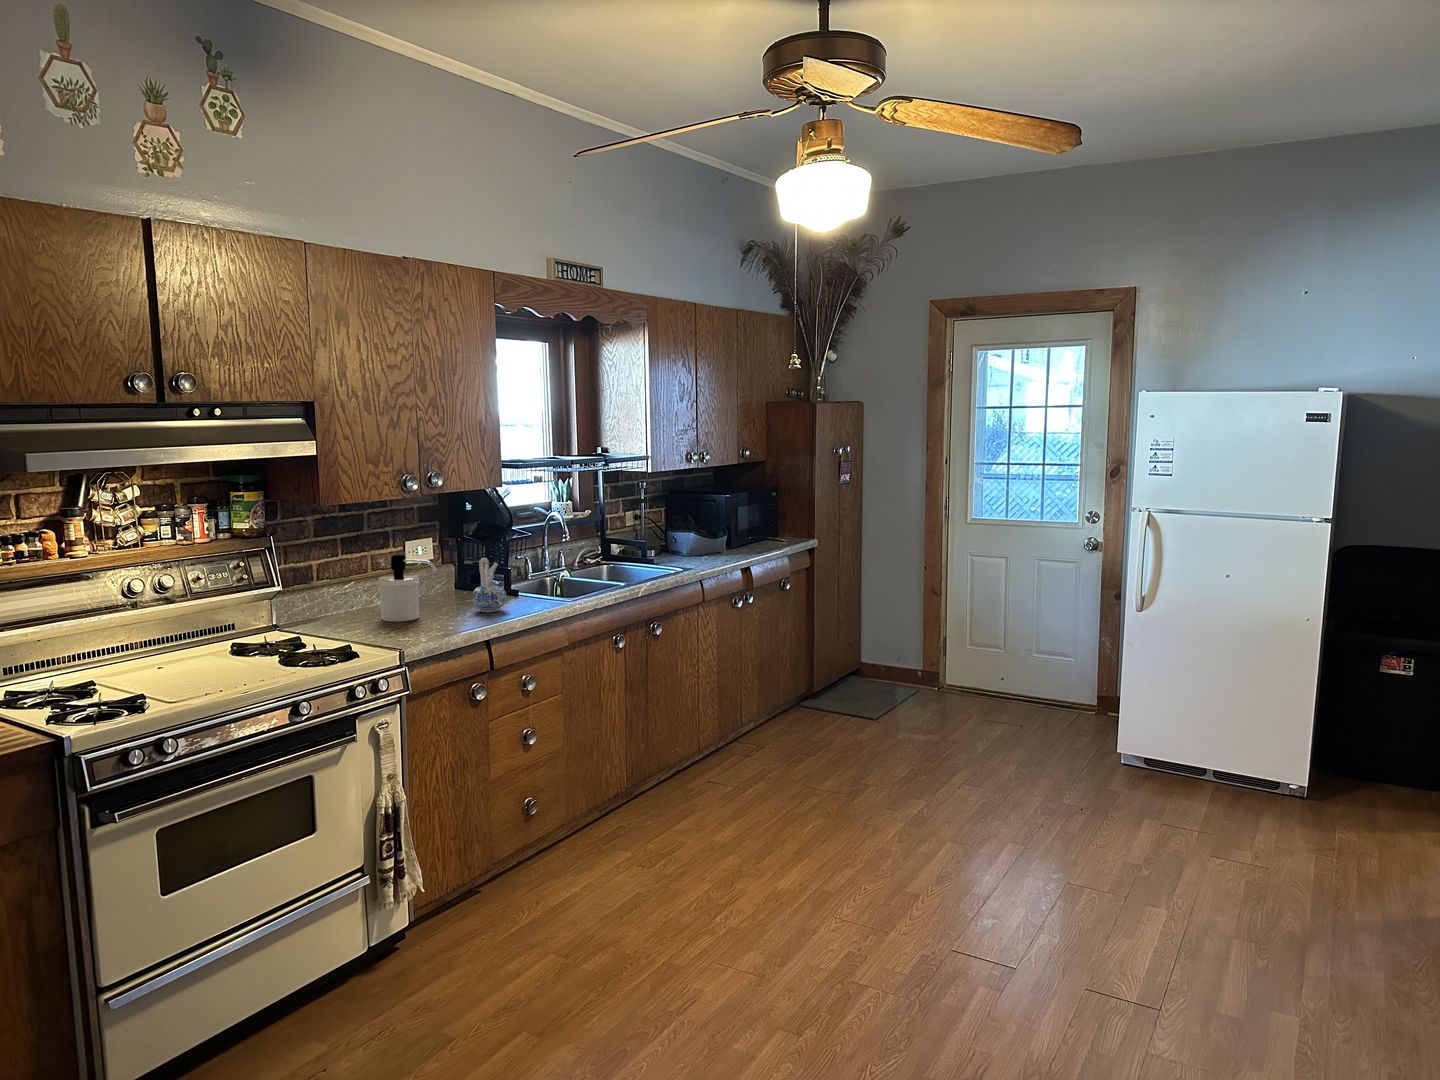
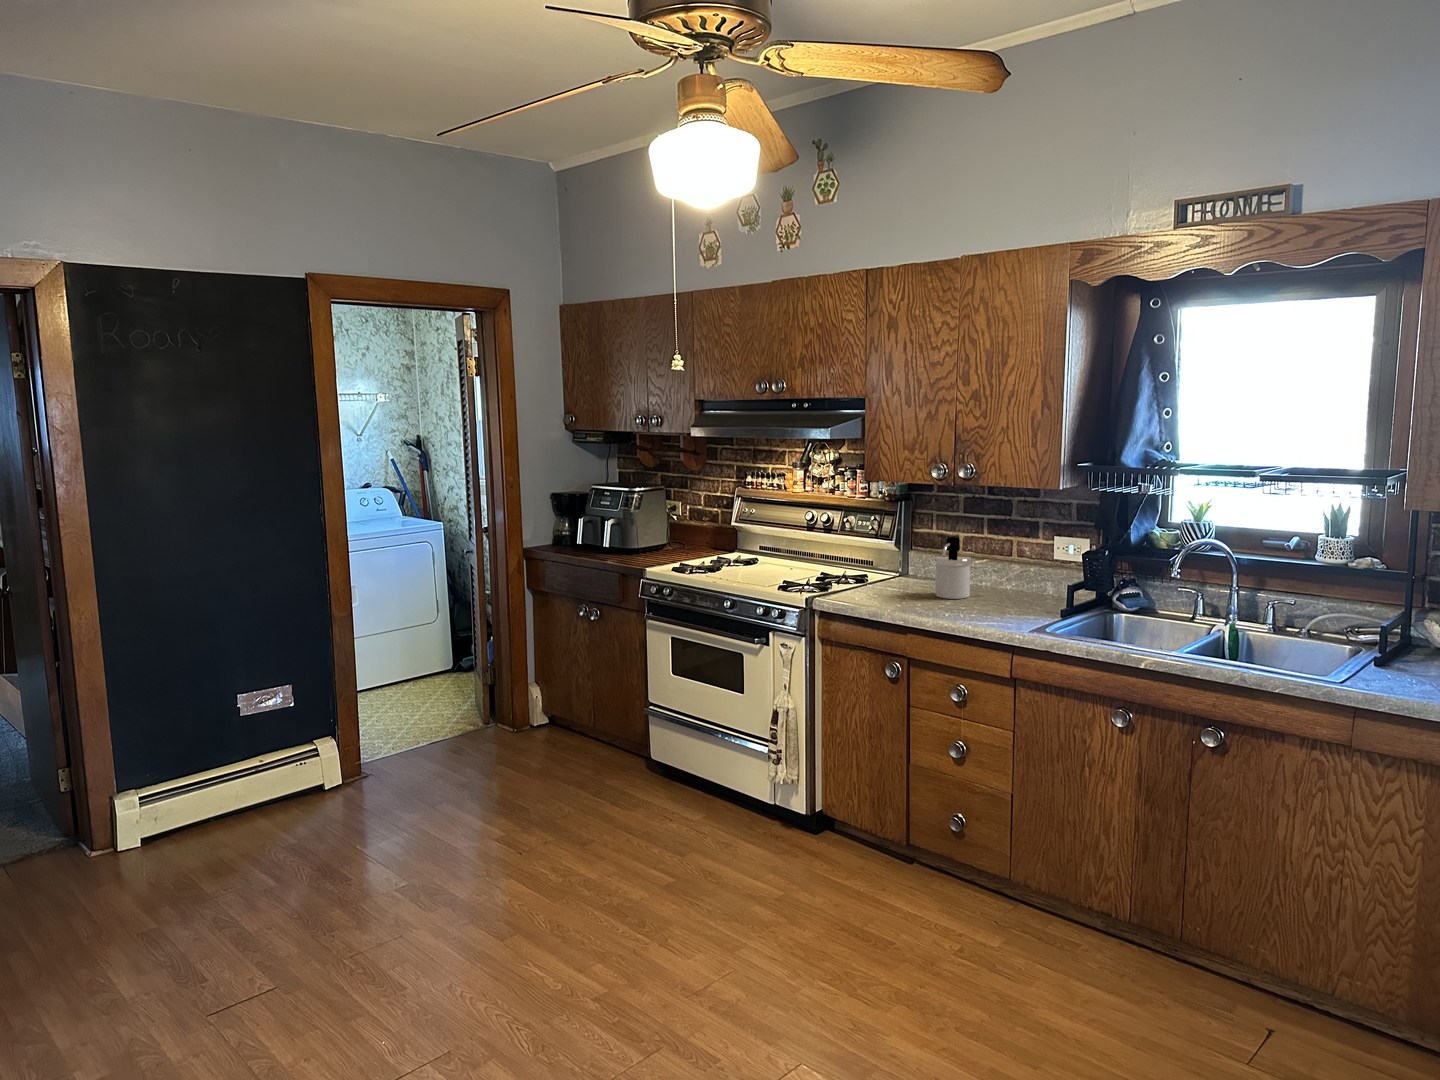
ceramic pitcher: present [472,558,506,612] -> none [980,556,1016,616]

